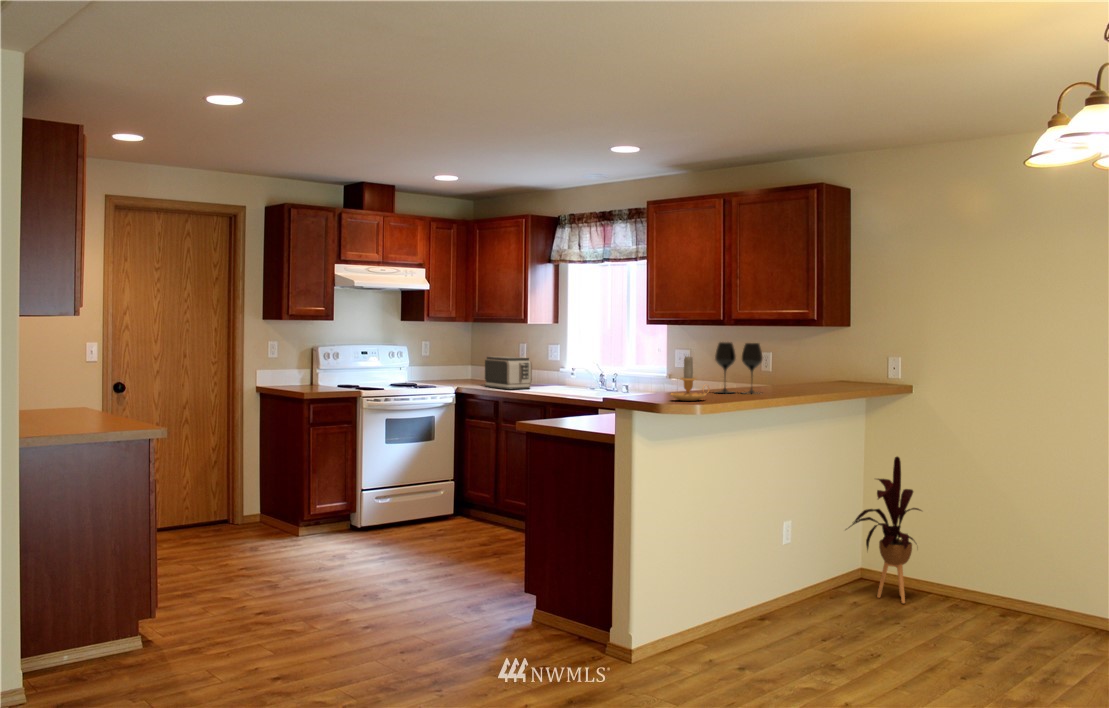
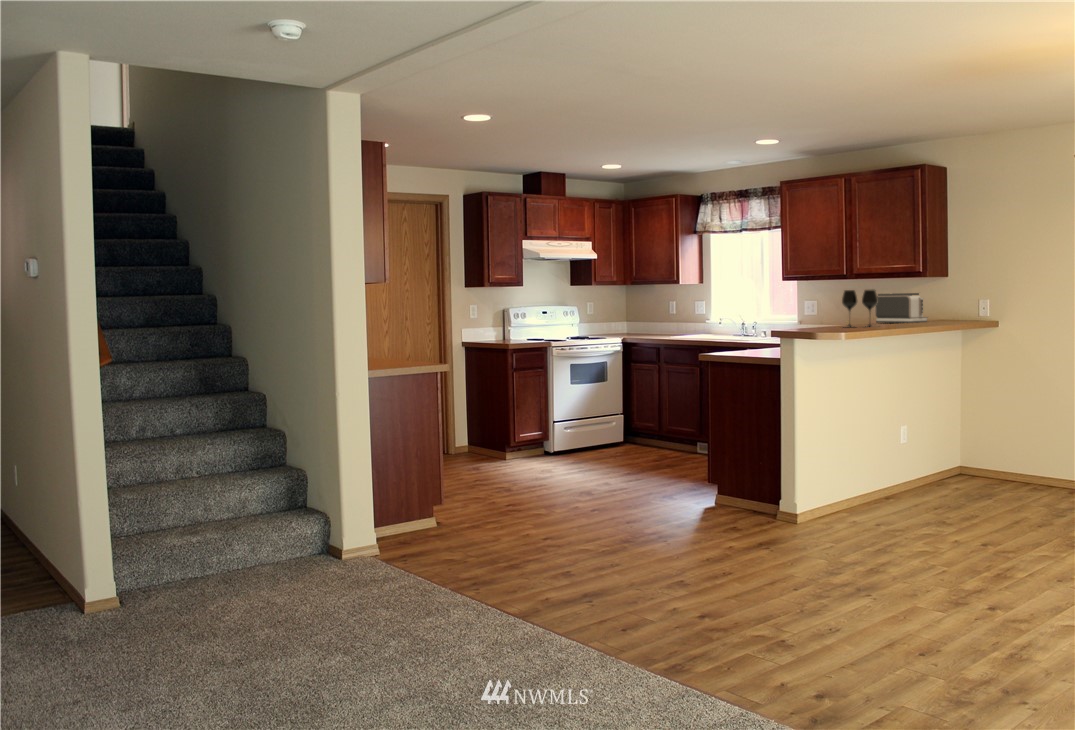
toaster: present [485,356,532,389] -> present [876,293,928,323]
candle: present [671,356,706,401] -> none [811,297,839,330]
house plant: present [849,457,921,603] -> none [945,374,1006,487]

